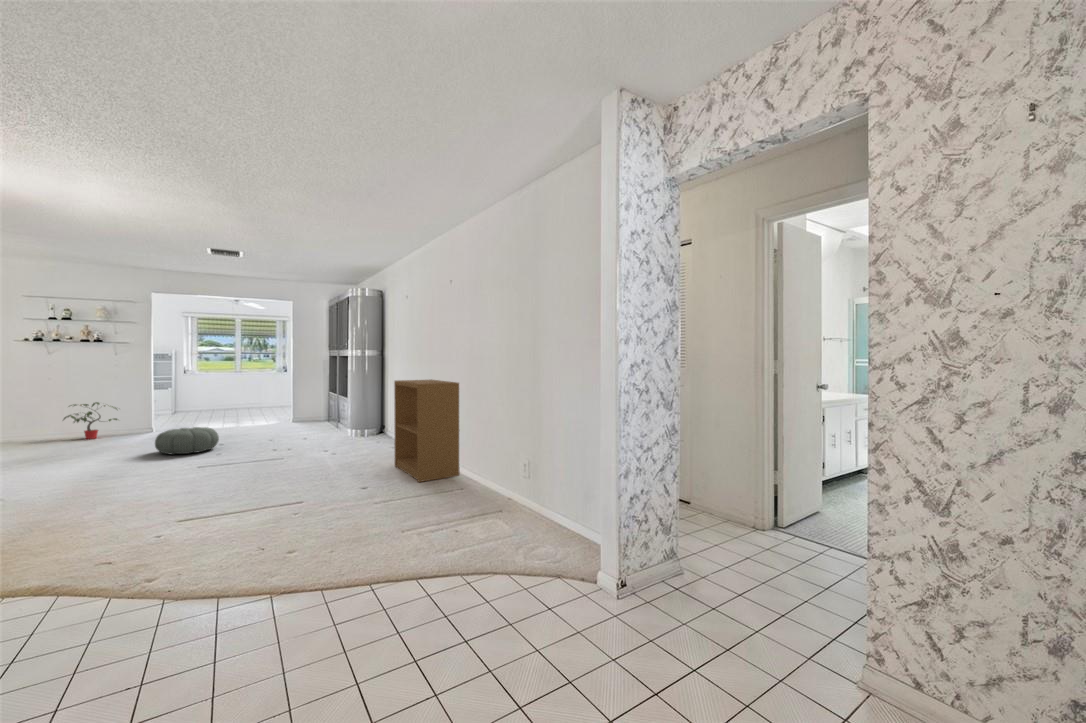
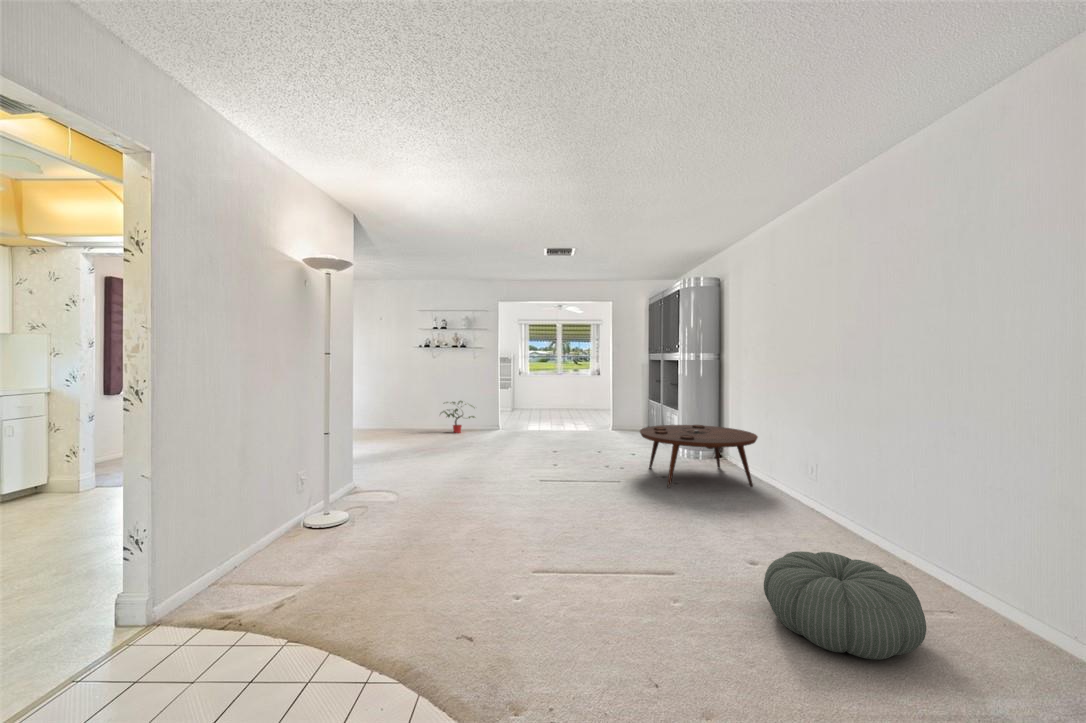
bookshelf: present [394,379,460,482] -> none [766,397,896,561]
coffee table: none [305,408,402,458] -> present [640,425,758,487]
pouf: present [155,427,219,455] -> present [764,551,926,660]

